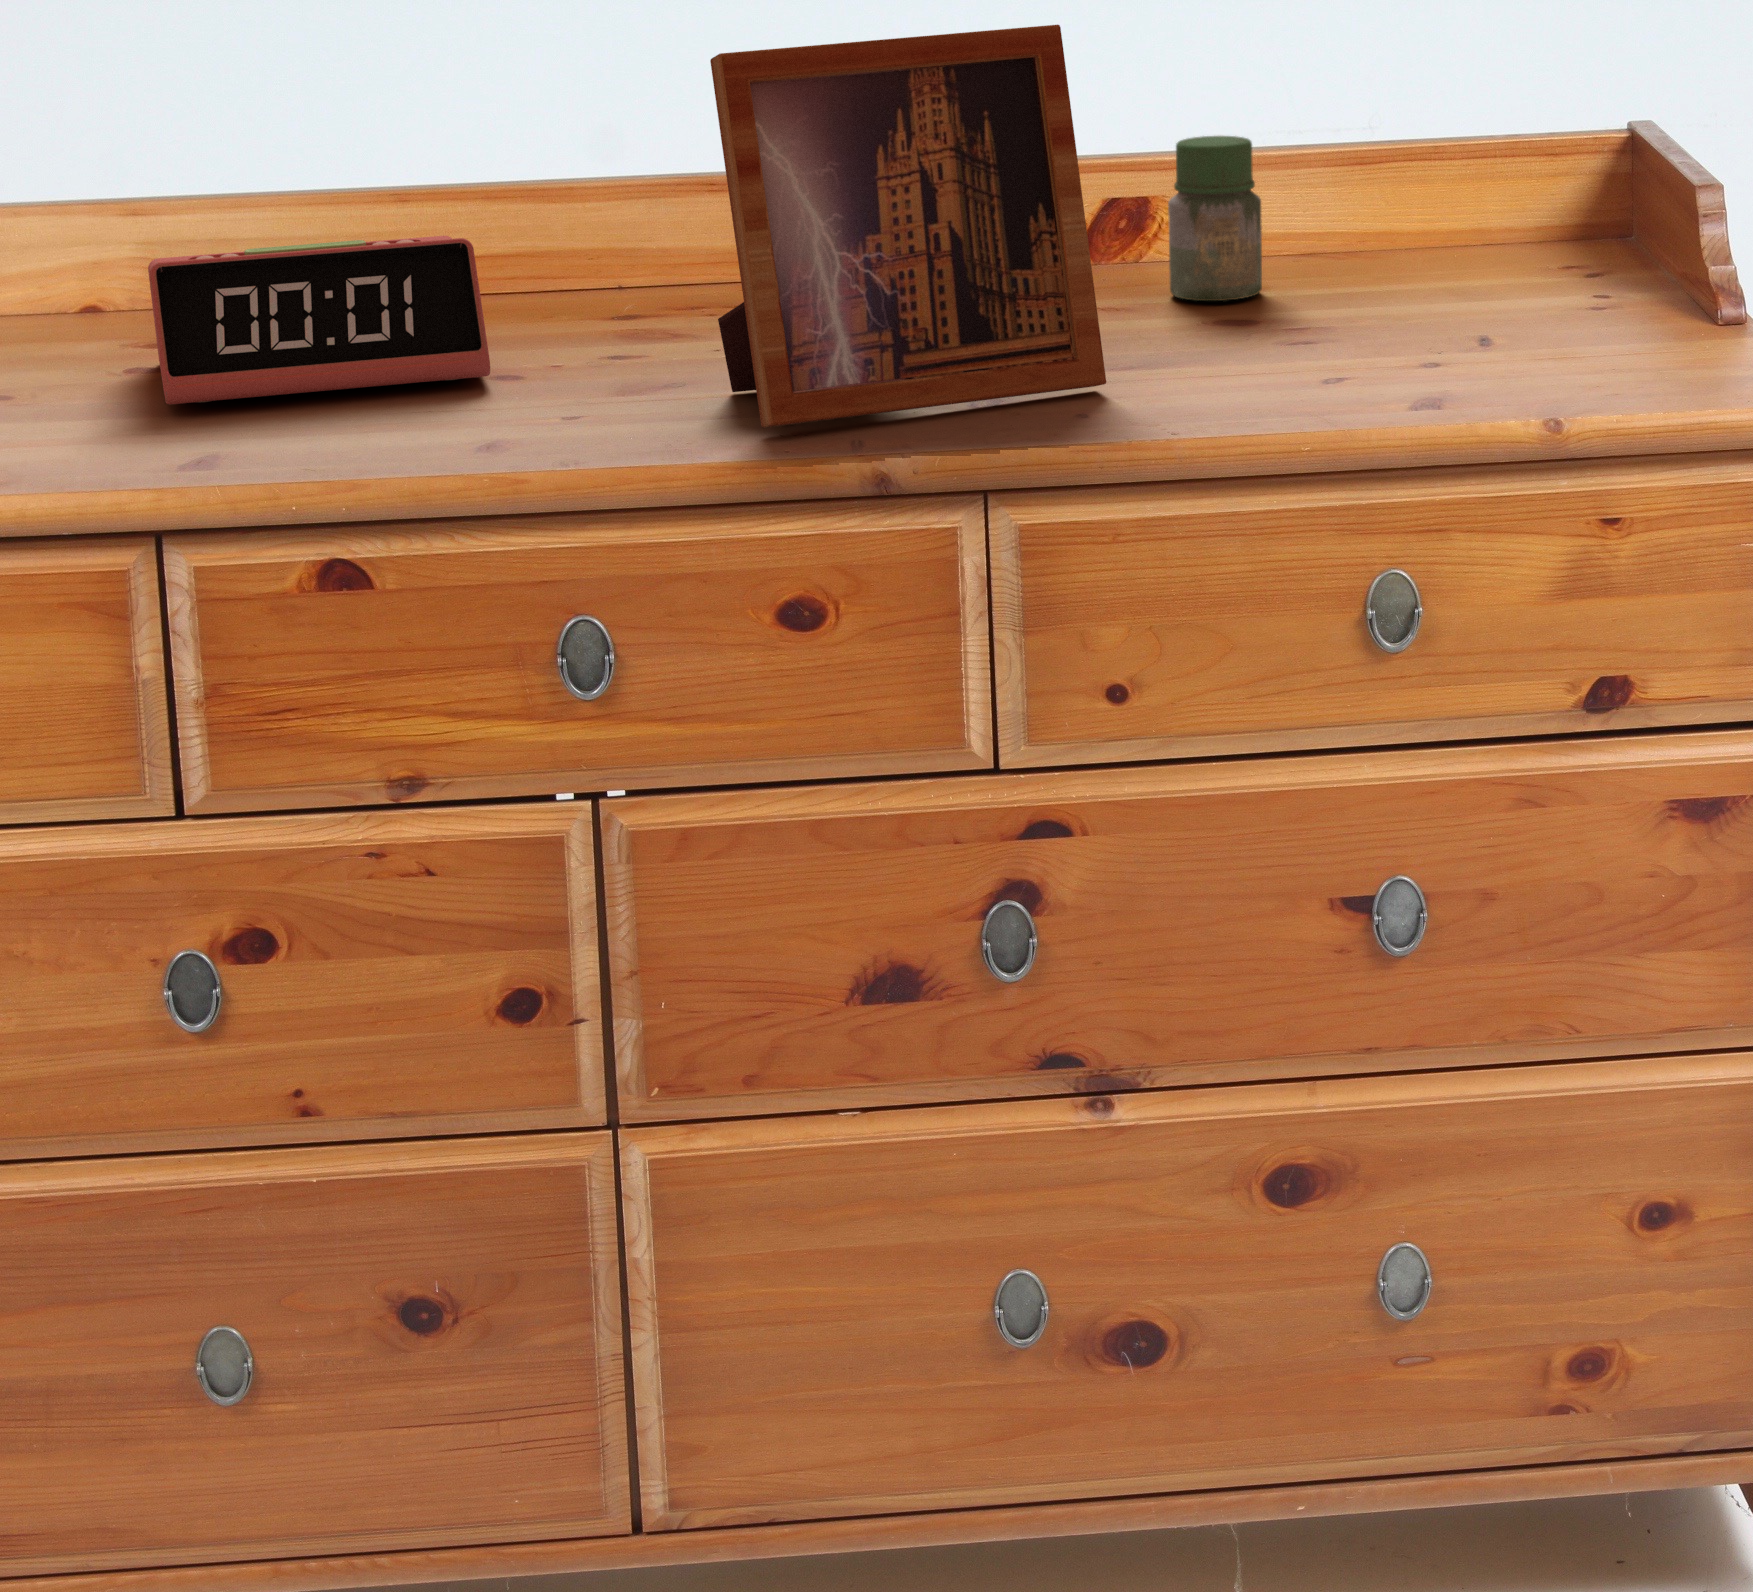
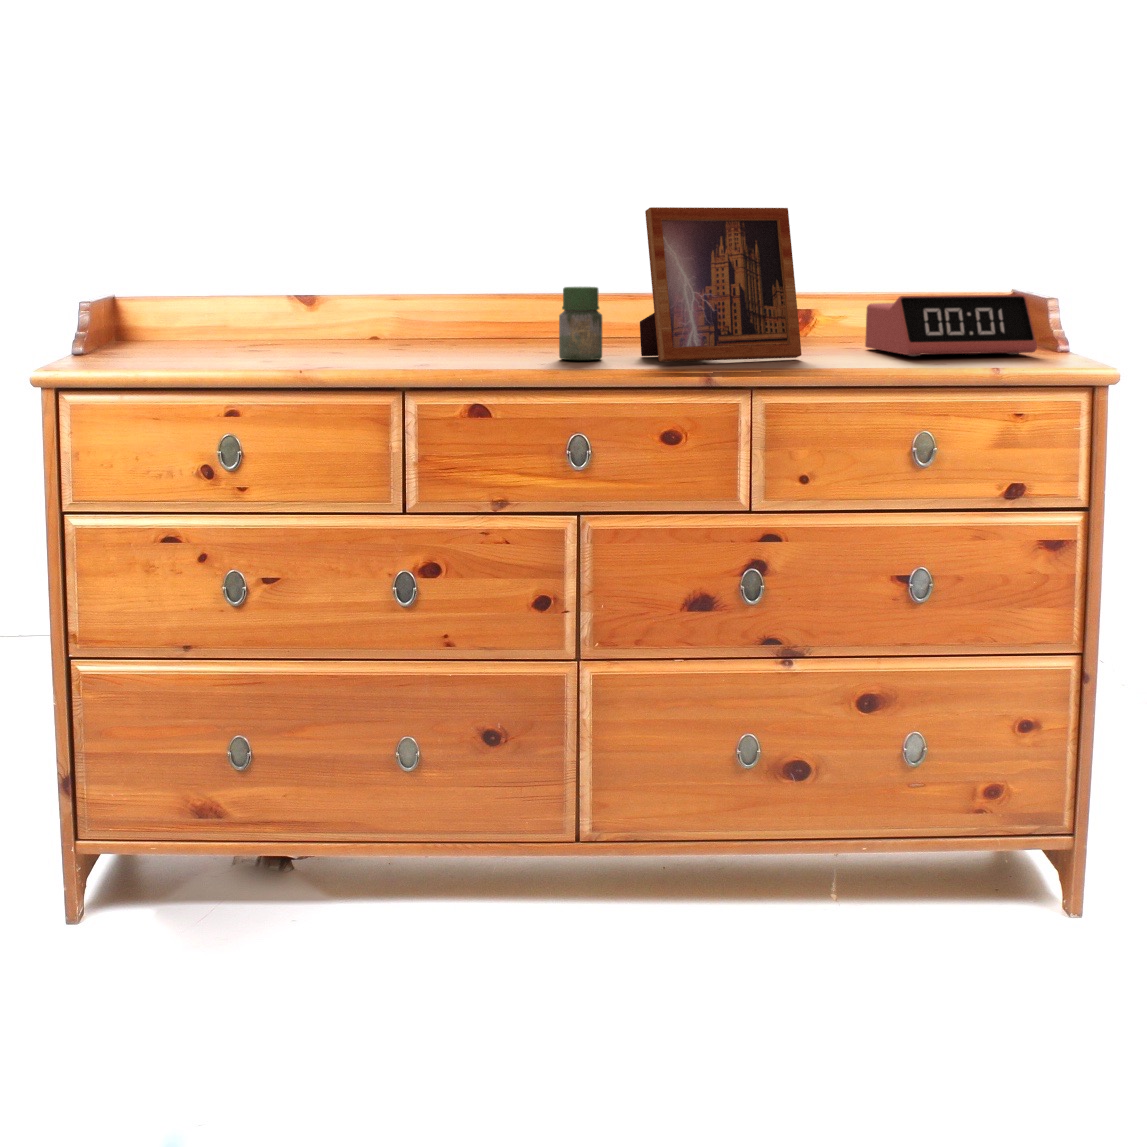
jar: present [1168,136,1262,301] -> present [559,287,602,360]
alarm clock: present [148,236,490,404] -> present [865,295,1037,356]

